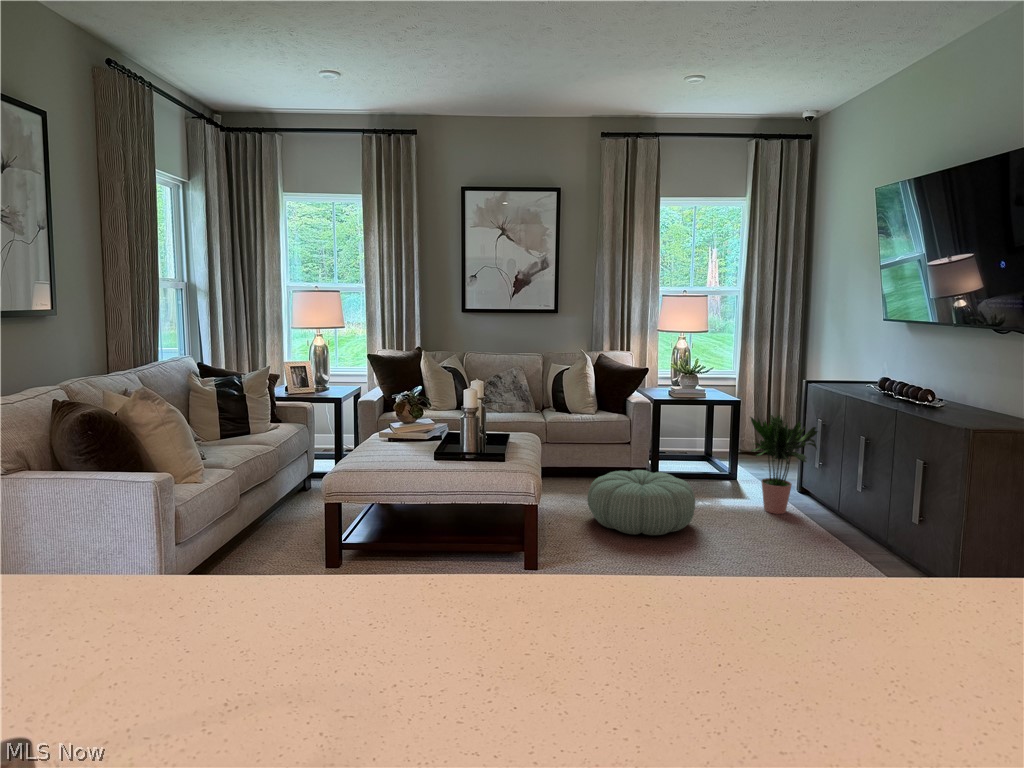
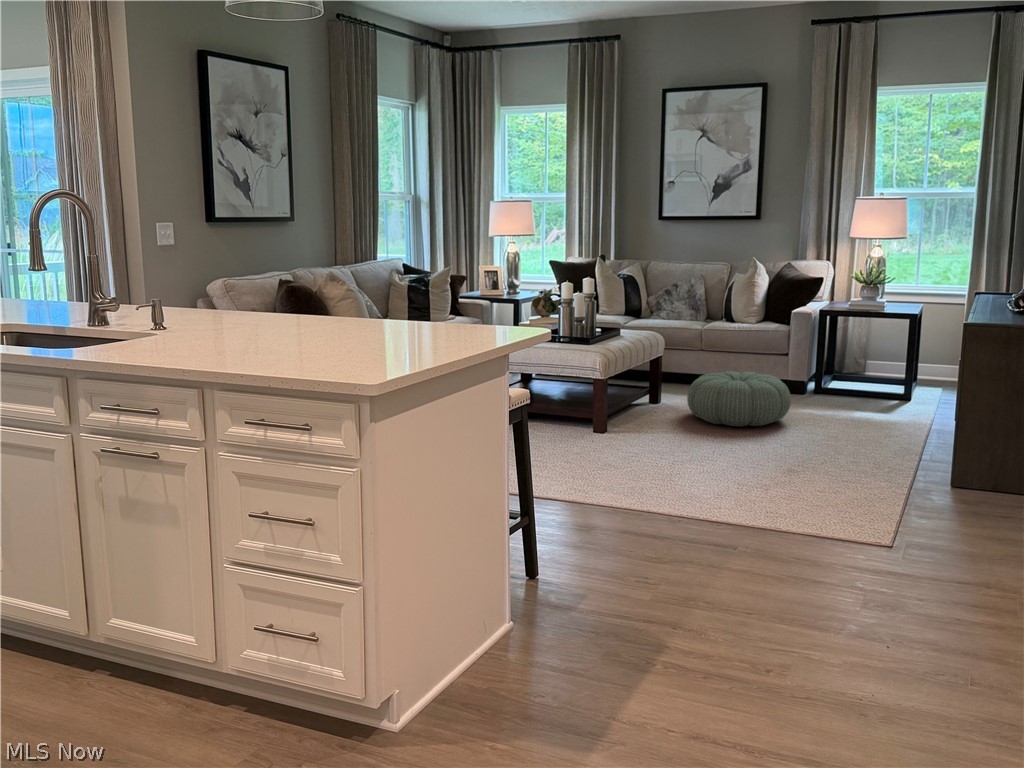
potted plant: present [750,415,818,514] -> none [869,321,952,427]

